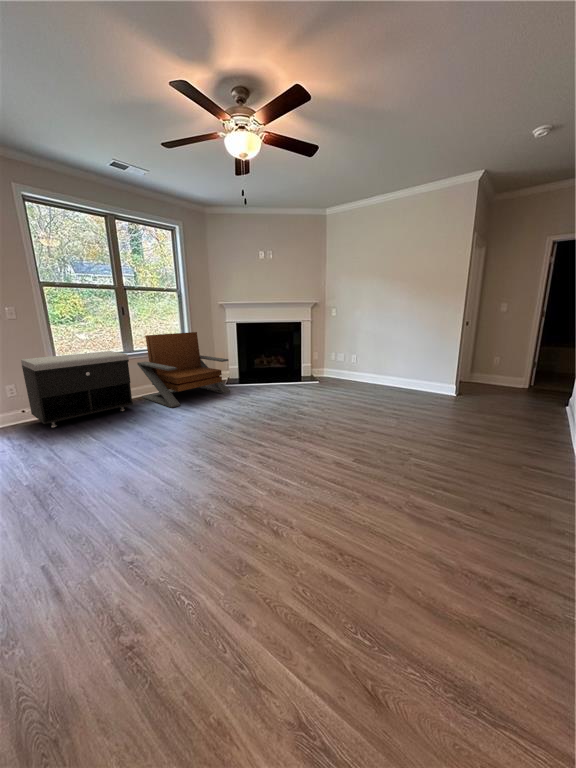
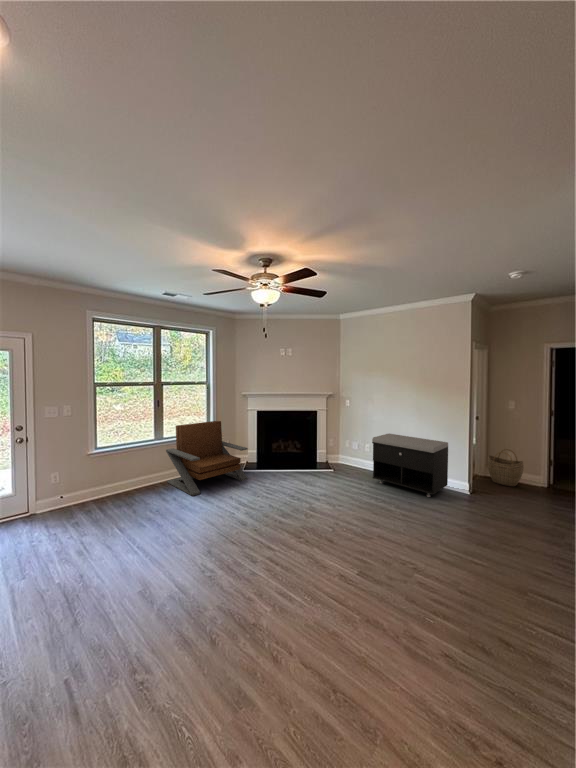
storage bench: present [21,351,133,427] -> present [372,434,448,497]
woven basket: none [476,353,512,389] -> present [488,449,523,486]

